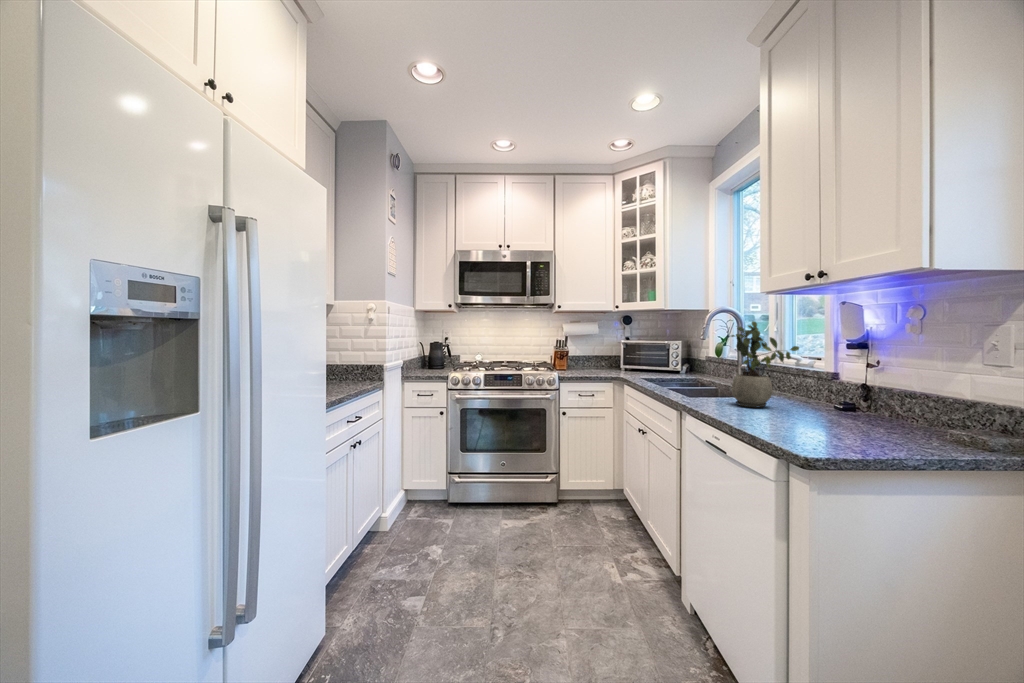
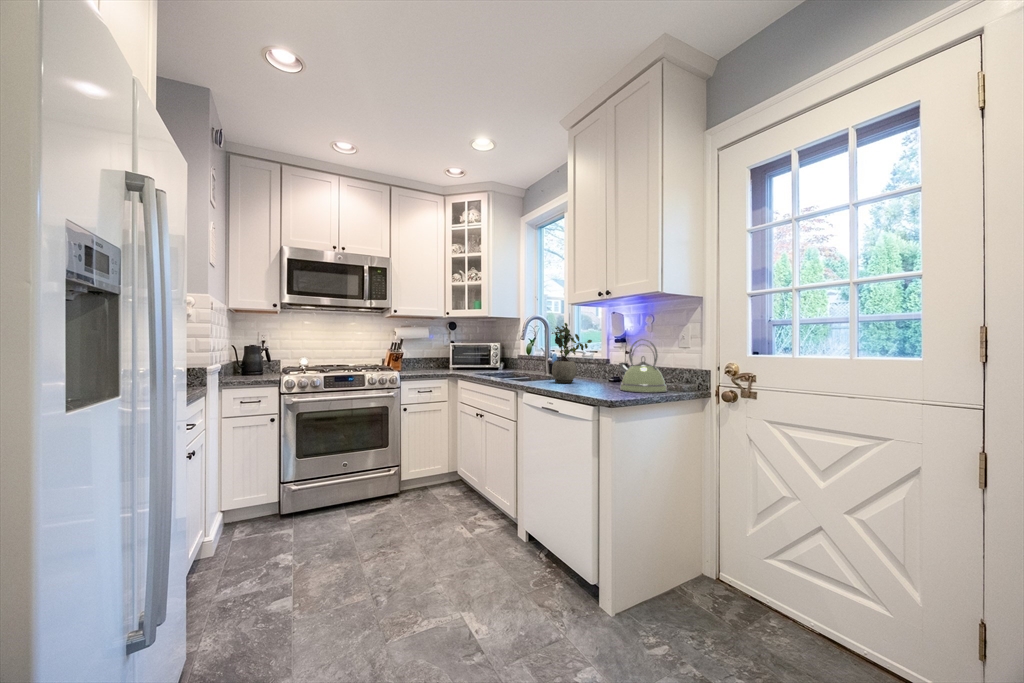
kettle: none [843,351,951,449] -> present [619,339,667,393]

